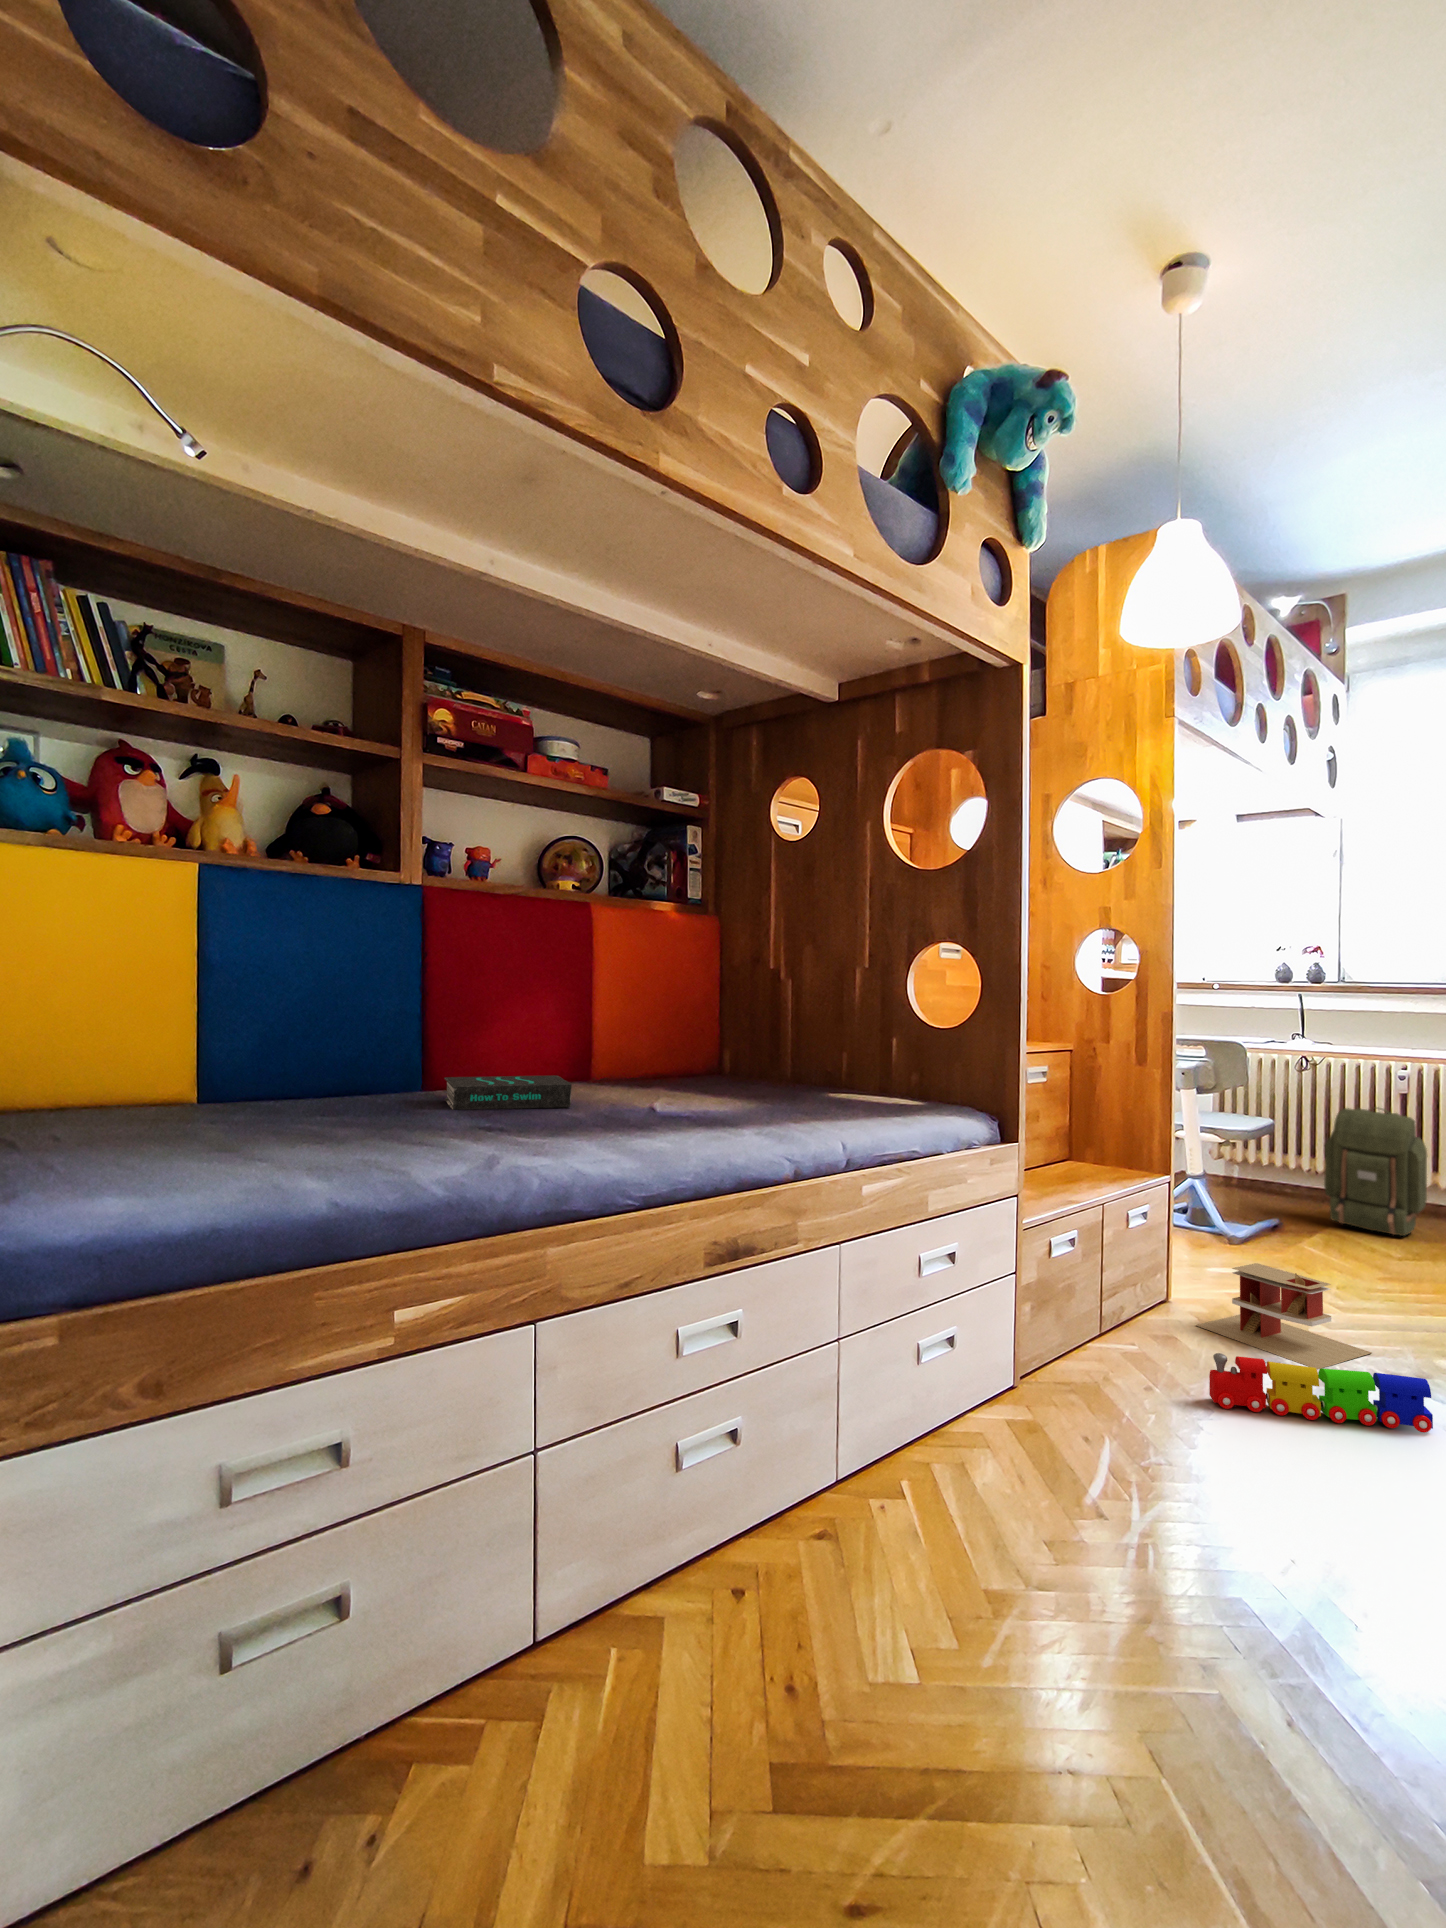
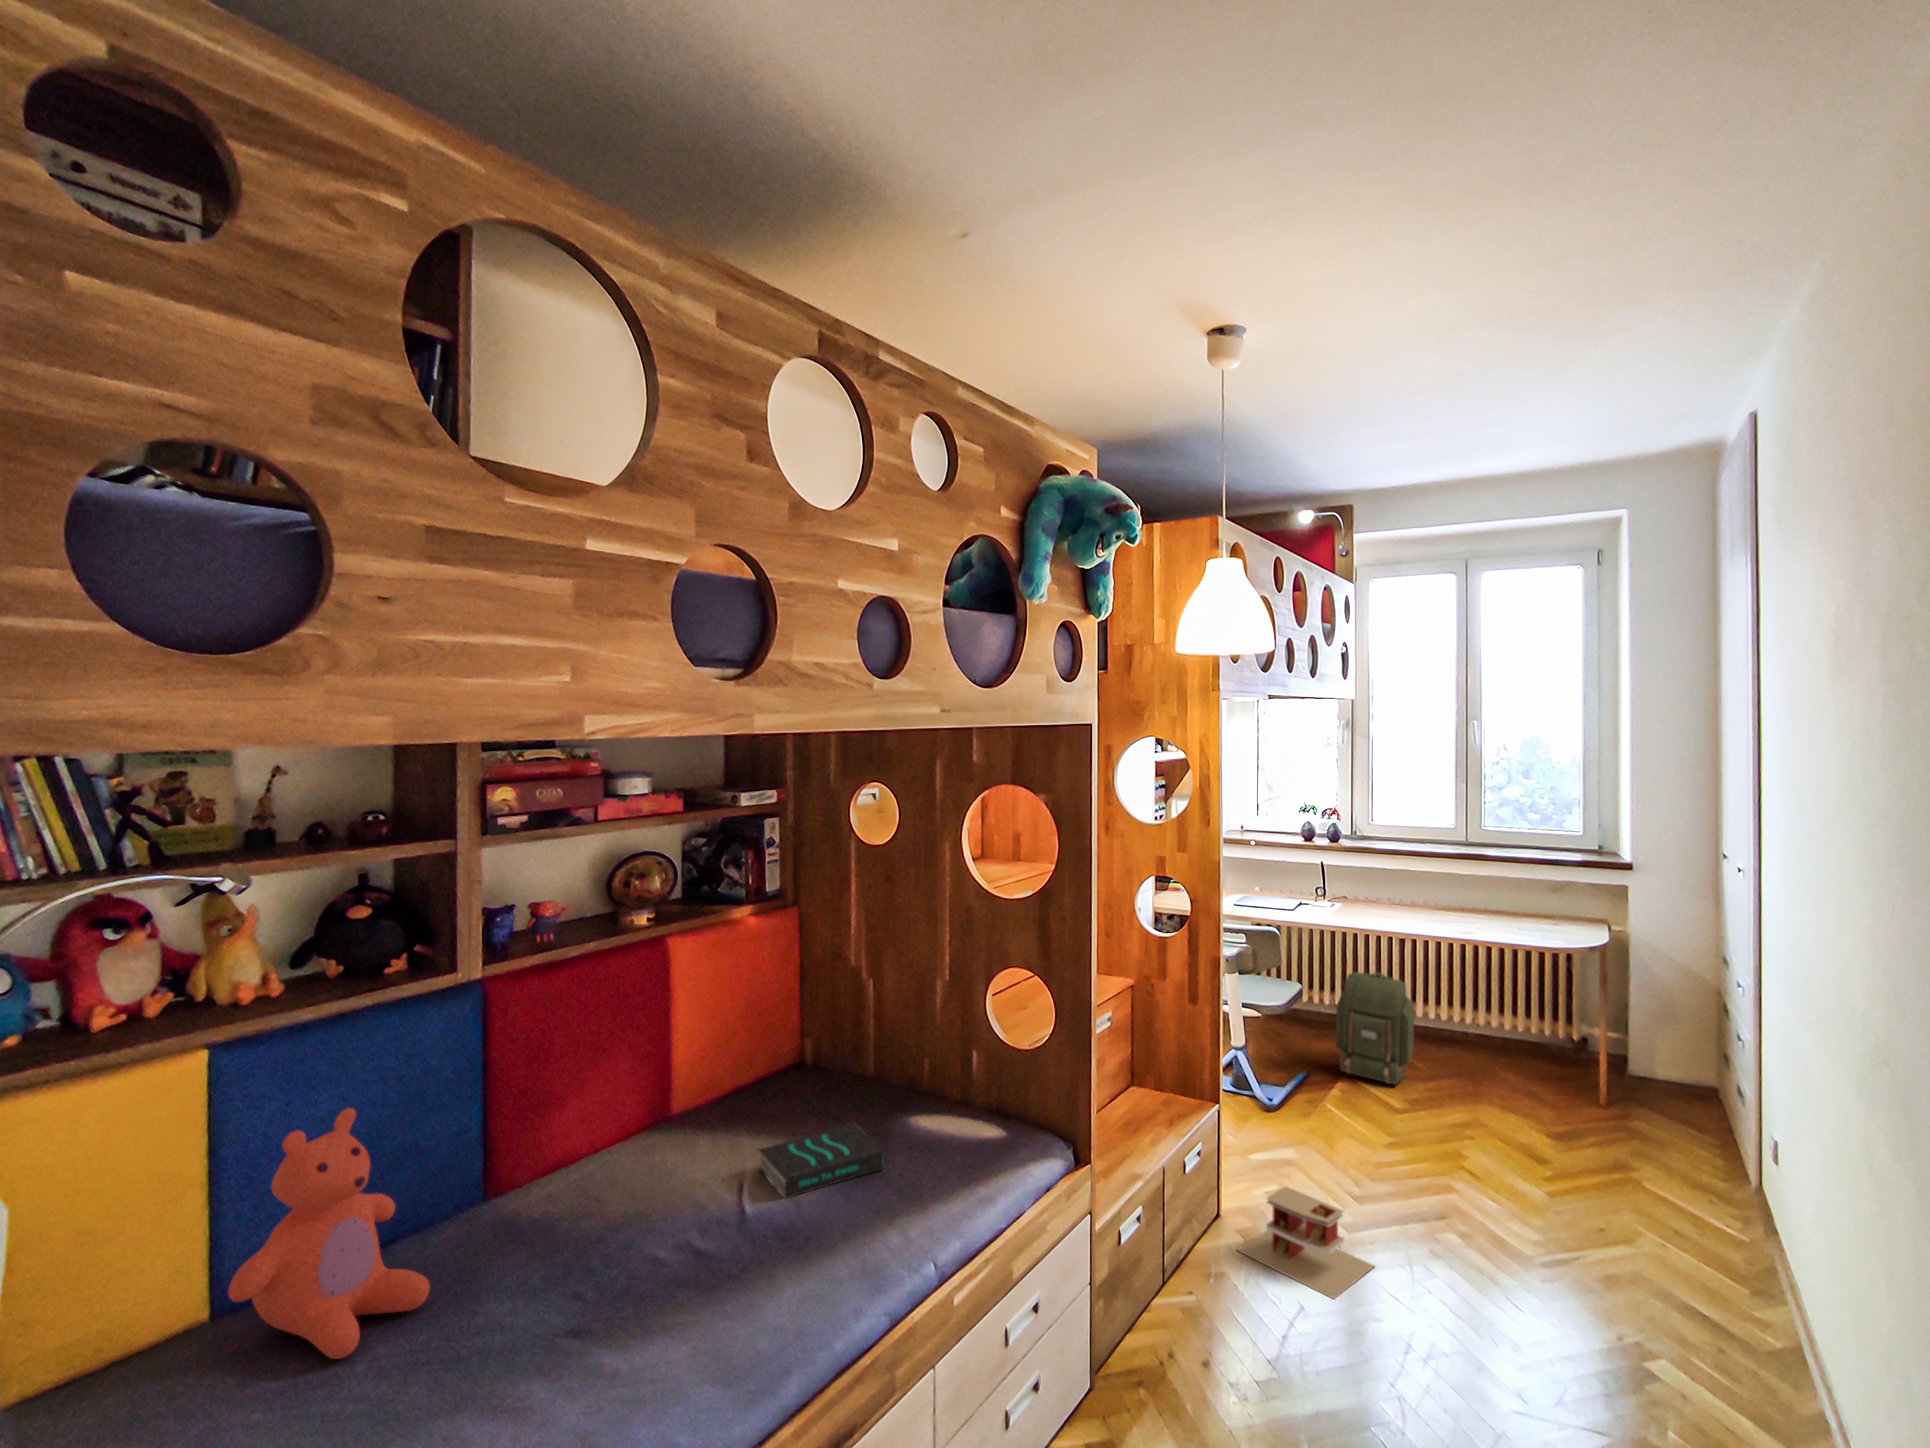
teddy bear: none [204,928,367,1119] -> present [228,1108,430,1359]
book: present [444,1075,572,1110] -> present [759,1124,883,1198]
toy train: present [1209,1353,1433,1433] -> none [1250,1325,1422,1378]

